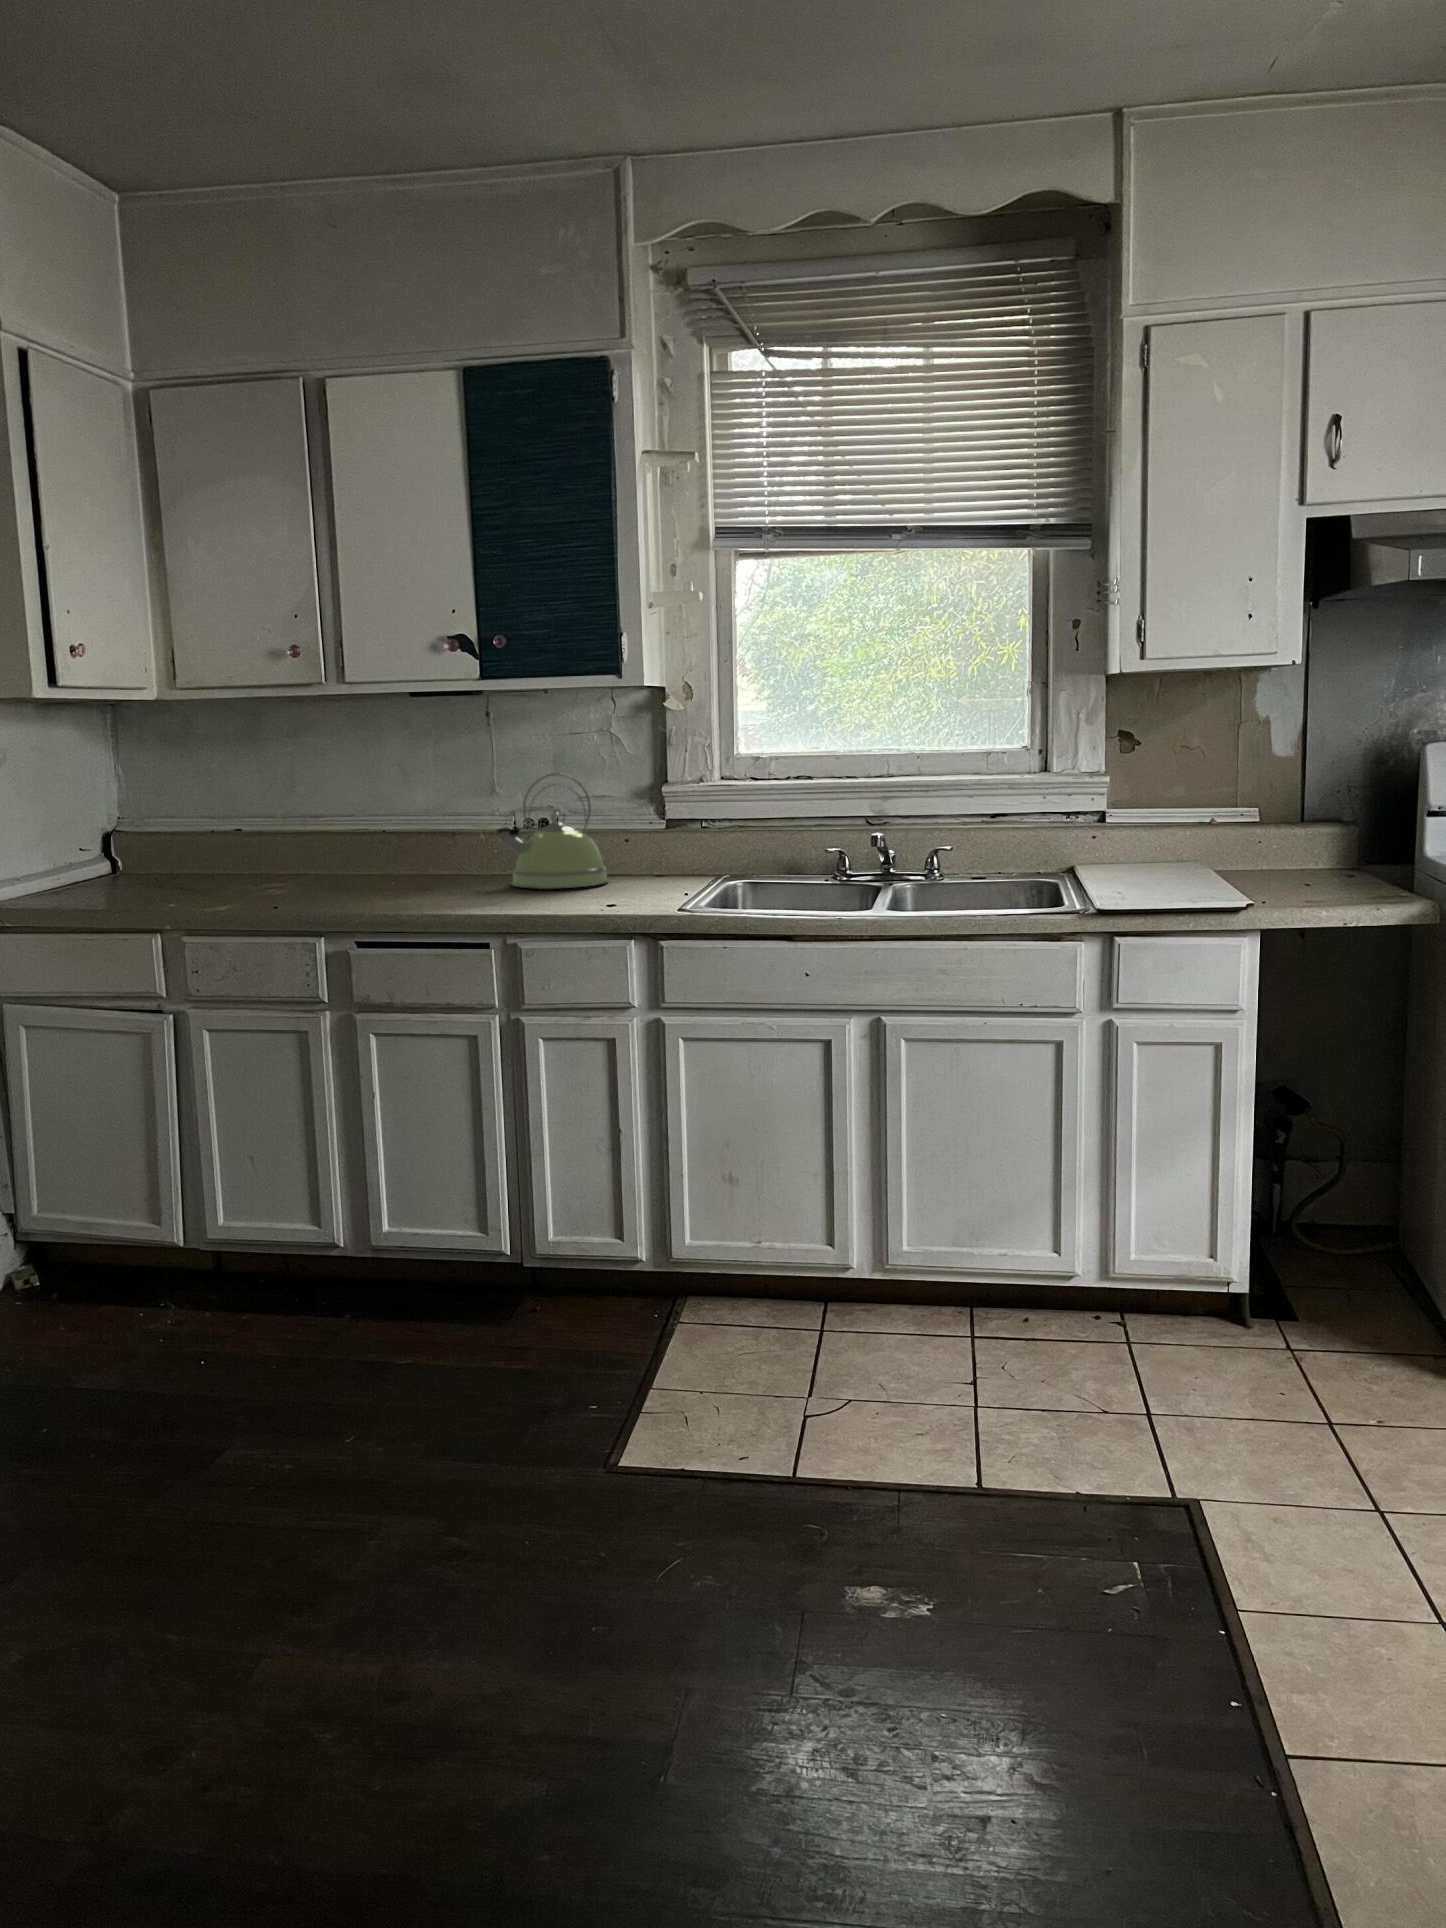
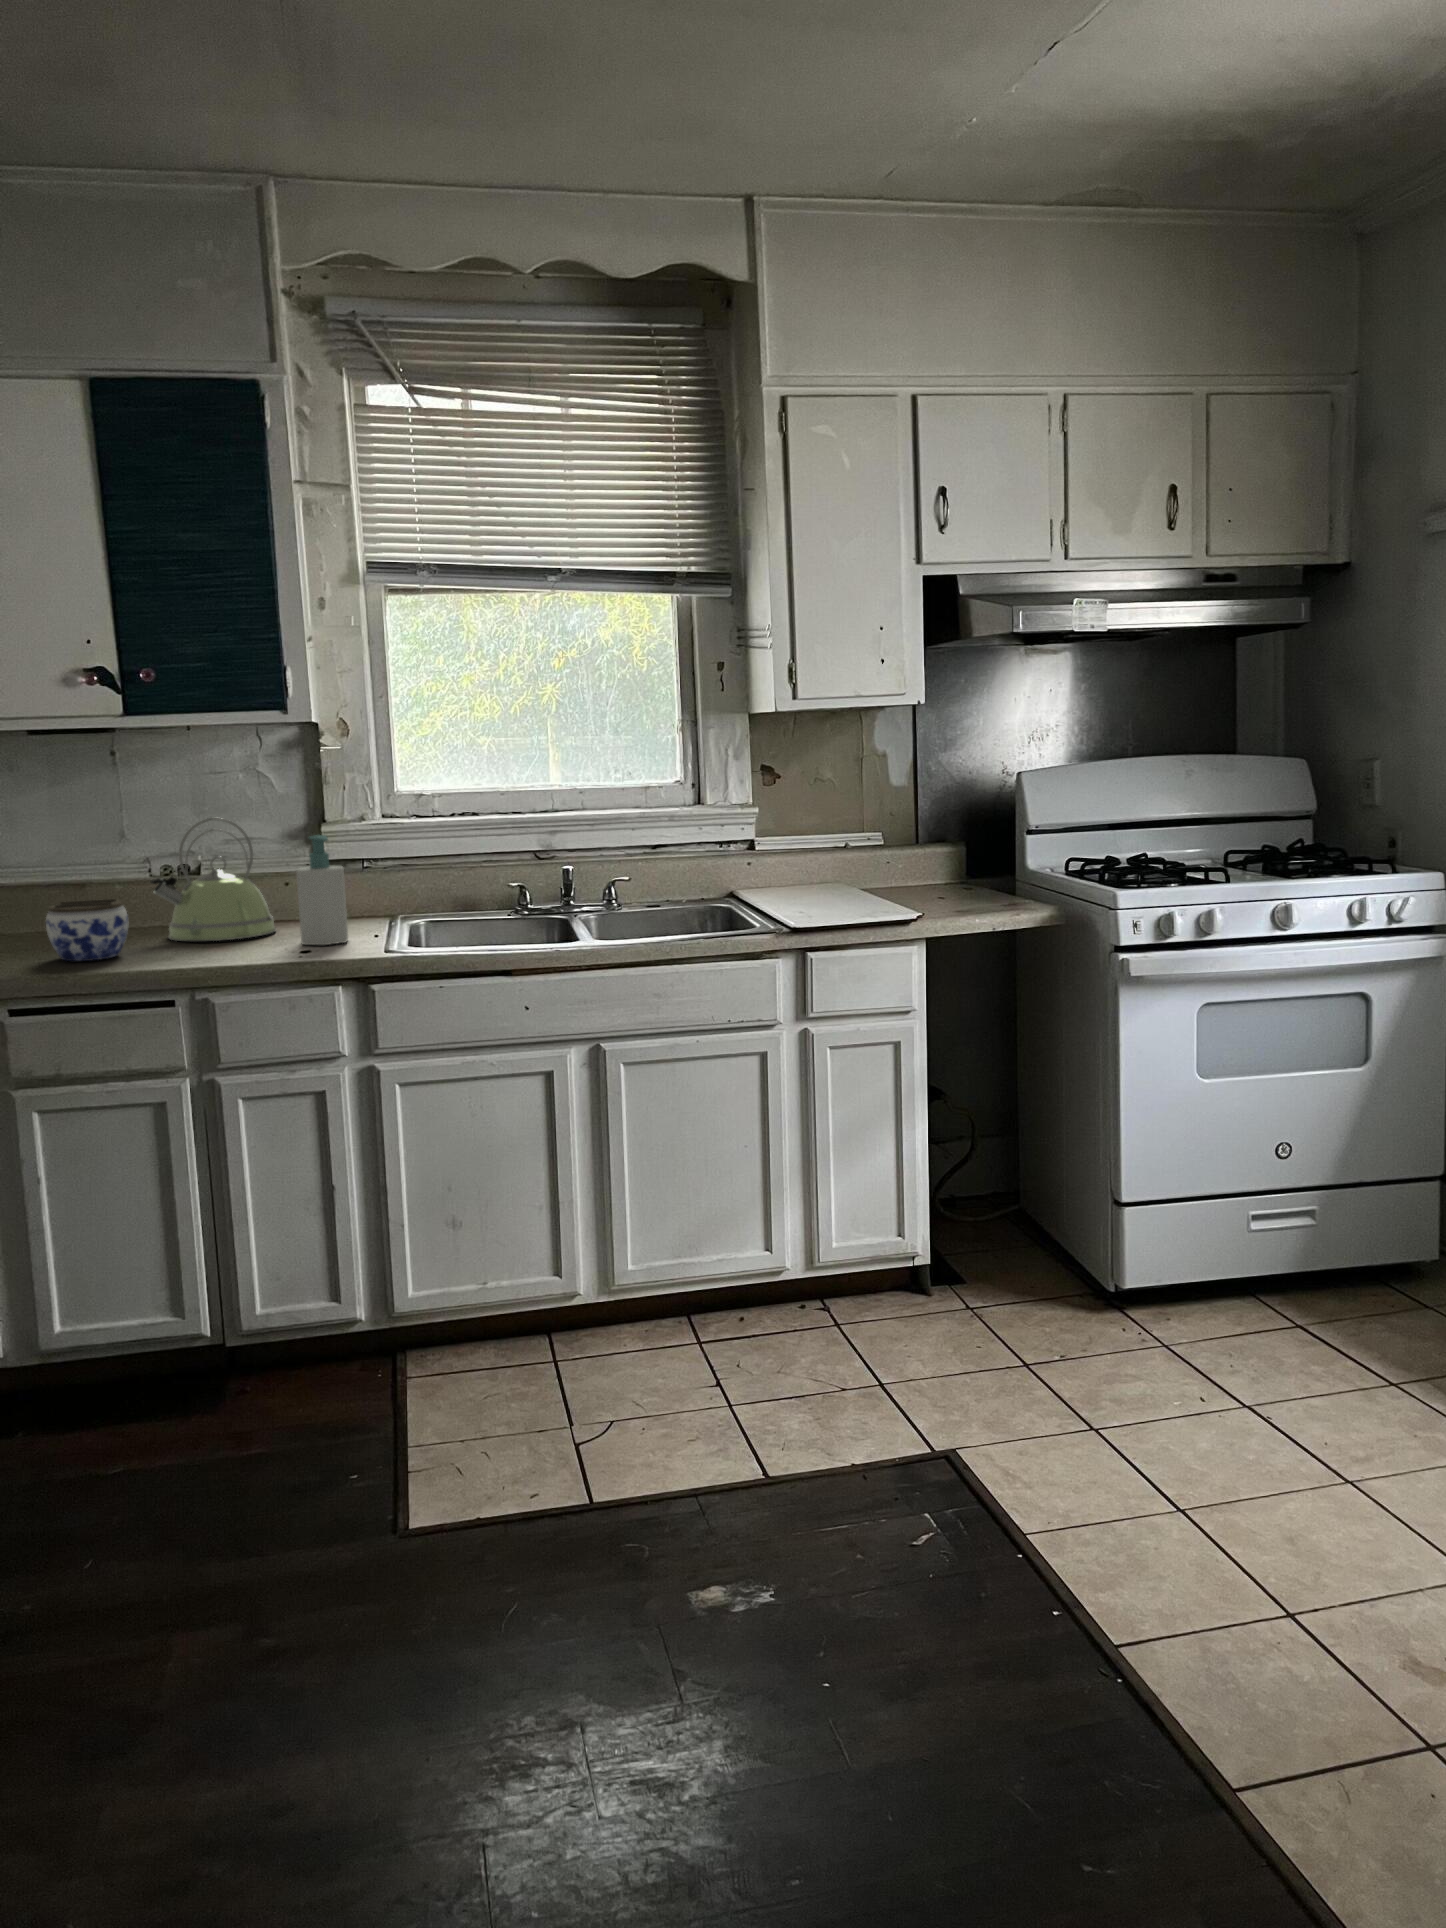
soap bottle: none [614,792,663,898] -> present [296,835,348,945]
jar: none [395,845,466,900] -> present [46,899,129,961]

